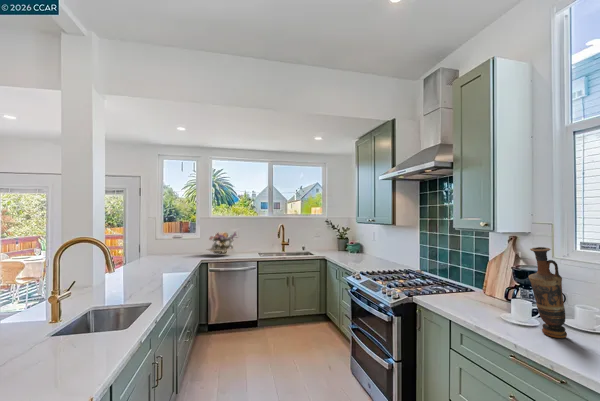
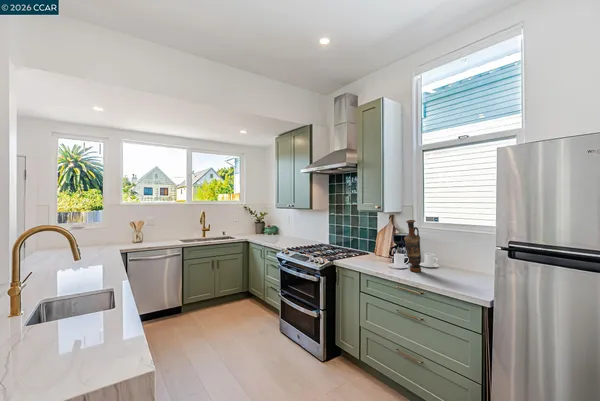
flower arrangement: present [208,232,236,254] -> none [121,219,157,244]

